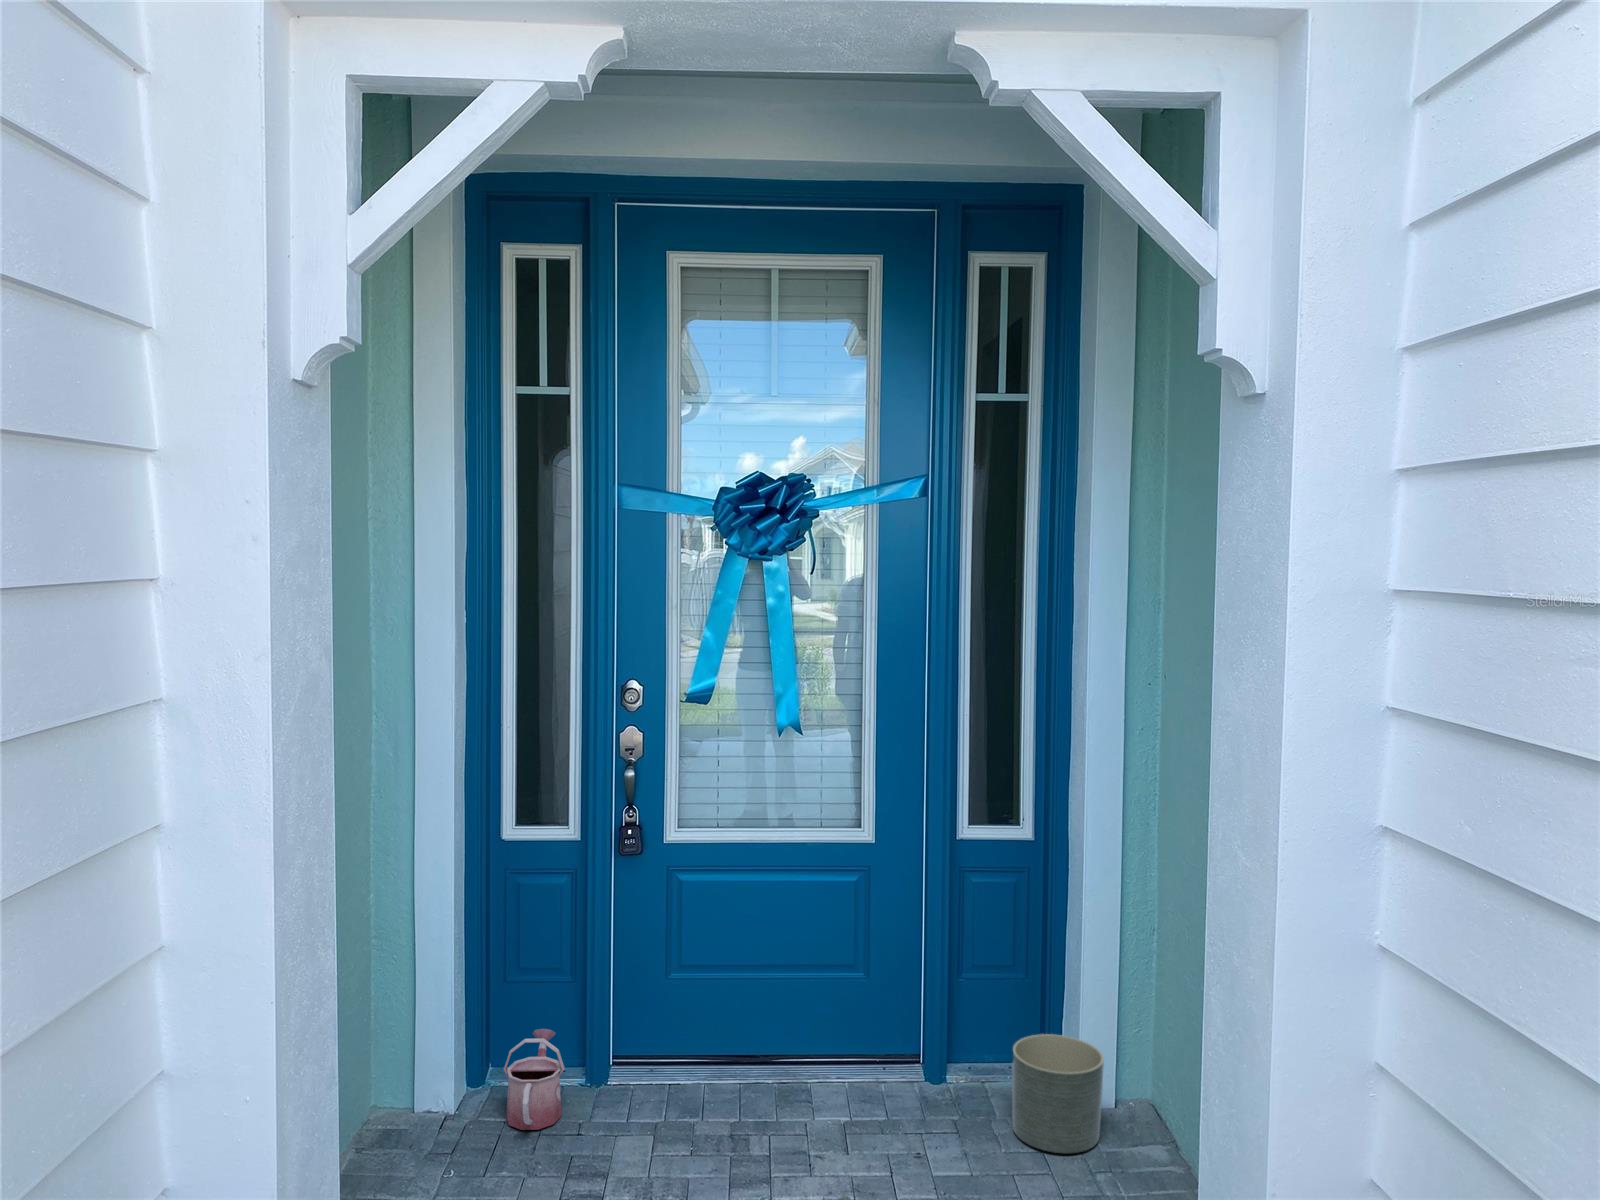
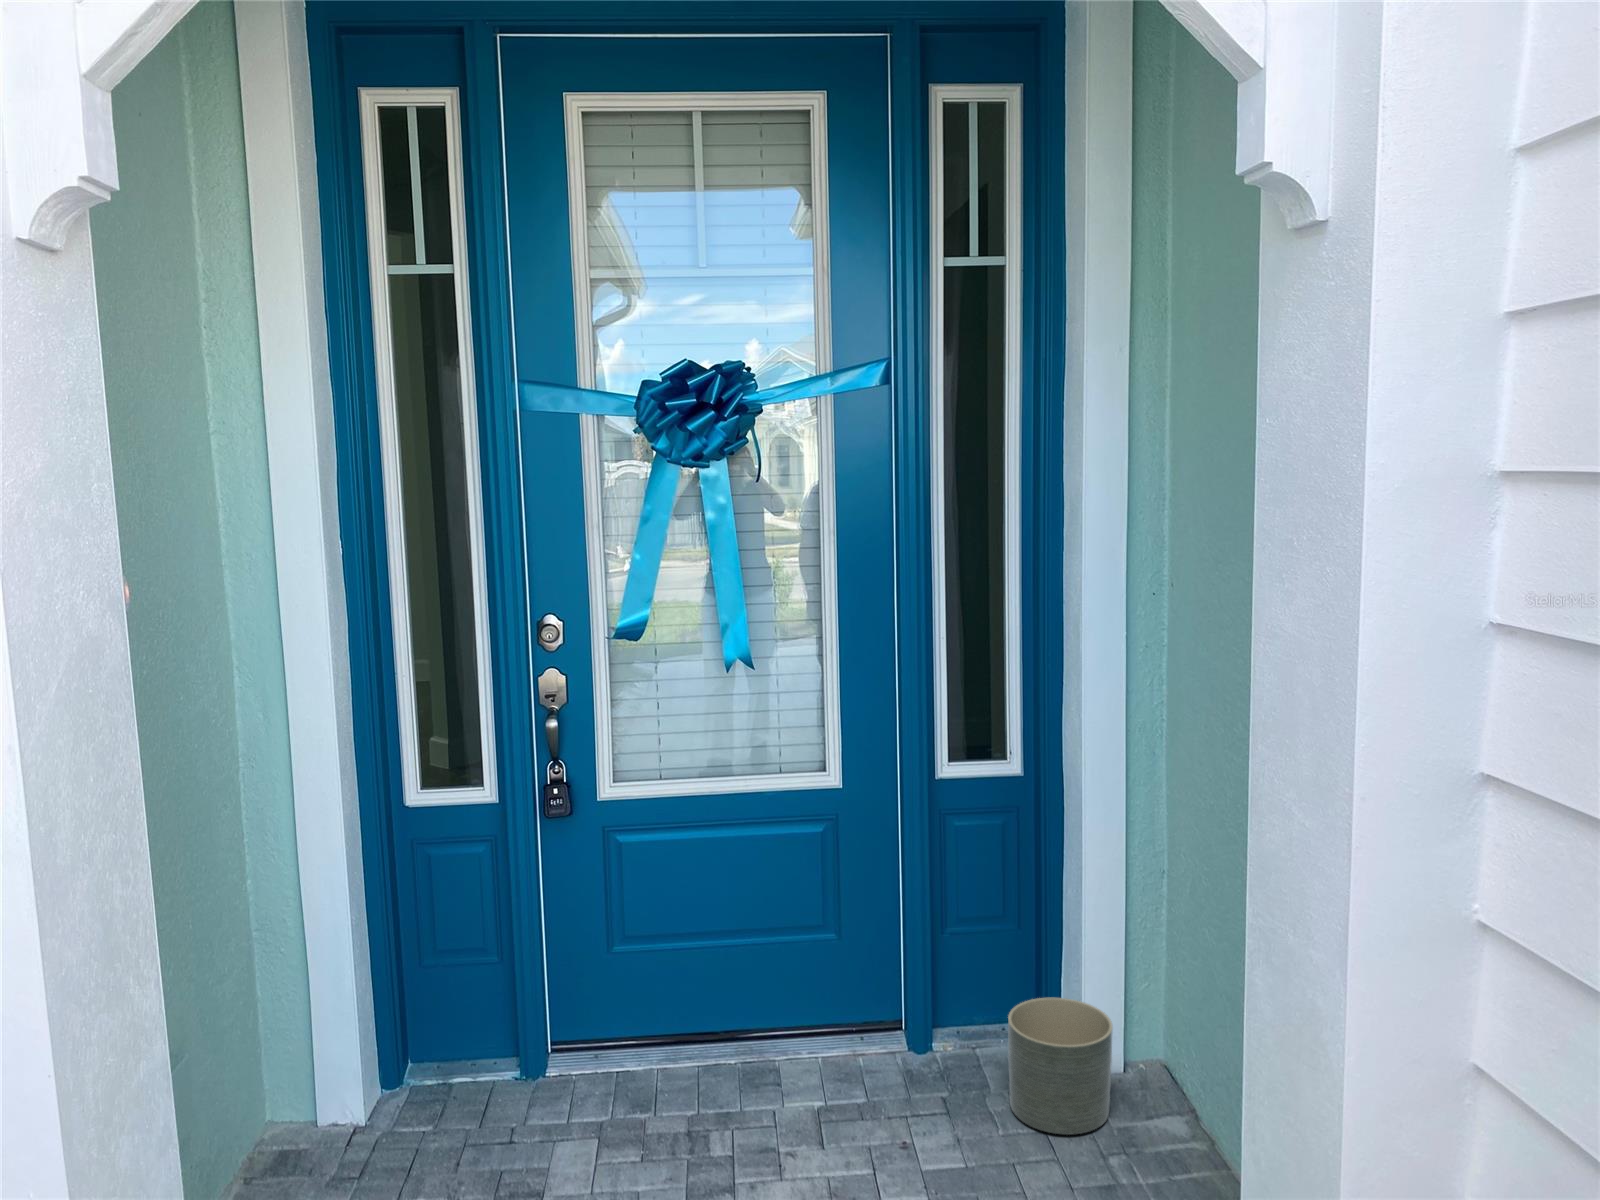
watering can: present [503,1029,565,1130] -> none [420,1020,492,1140]

